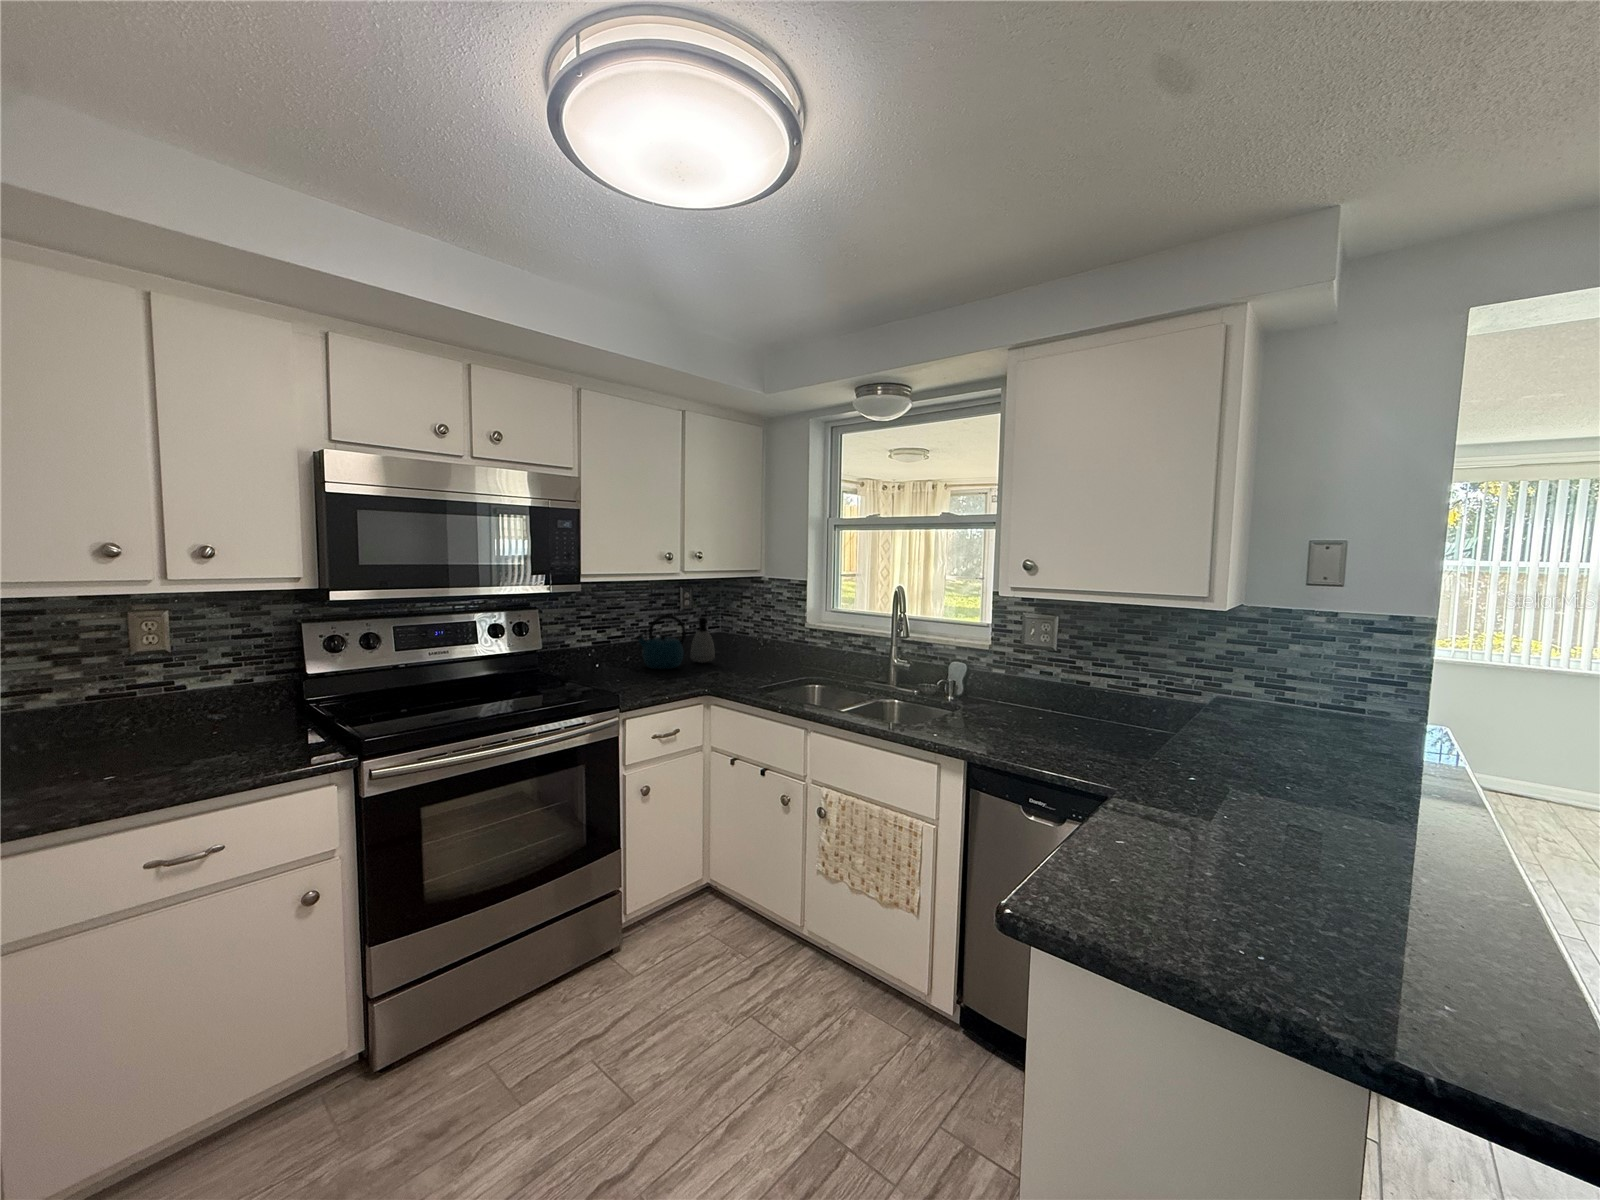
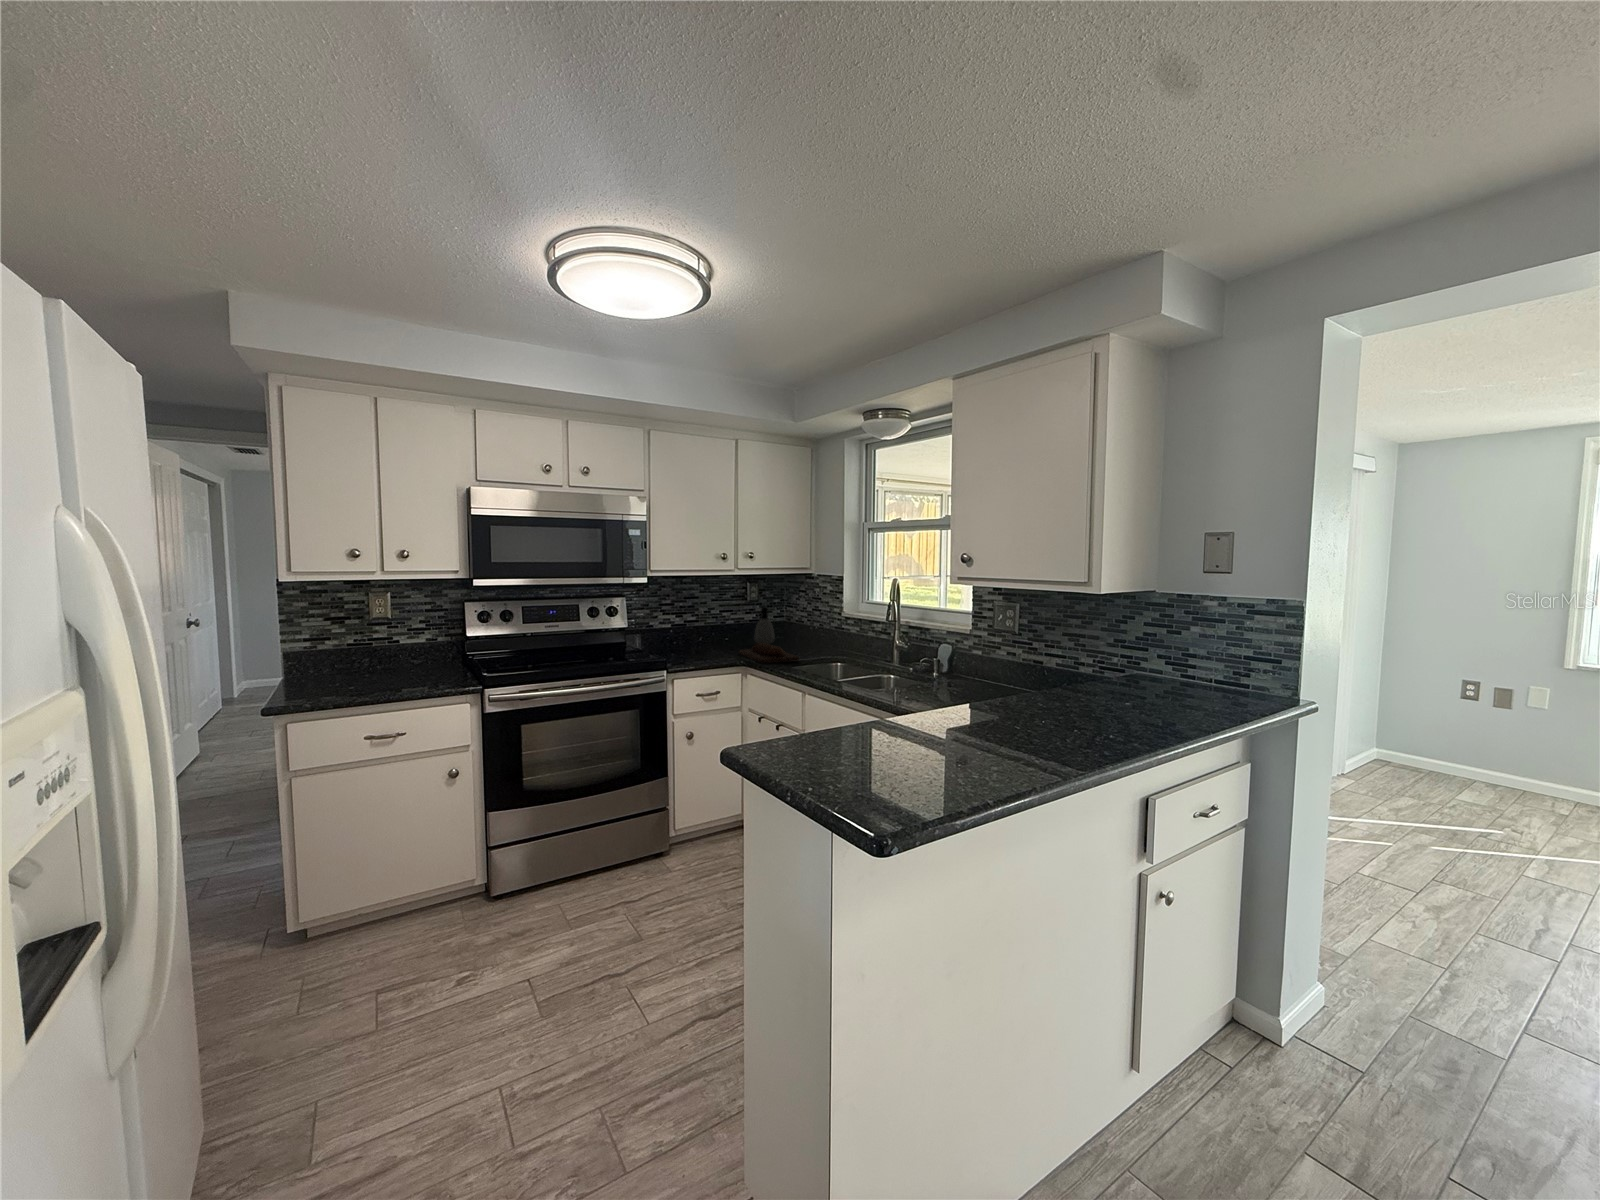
kettle: present [636,615,686,669] -> none [706,604,746,648]
bread loaf: none [688,664,773,692] -> present [739,643,799,663]

